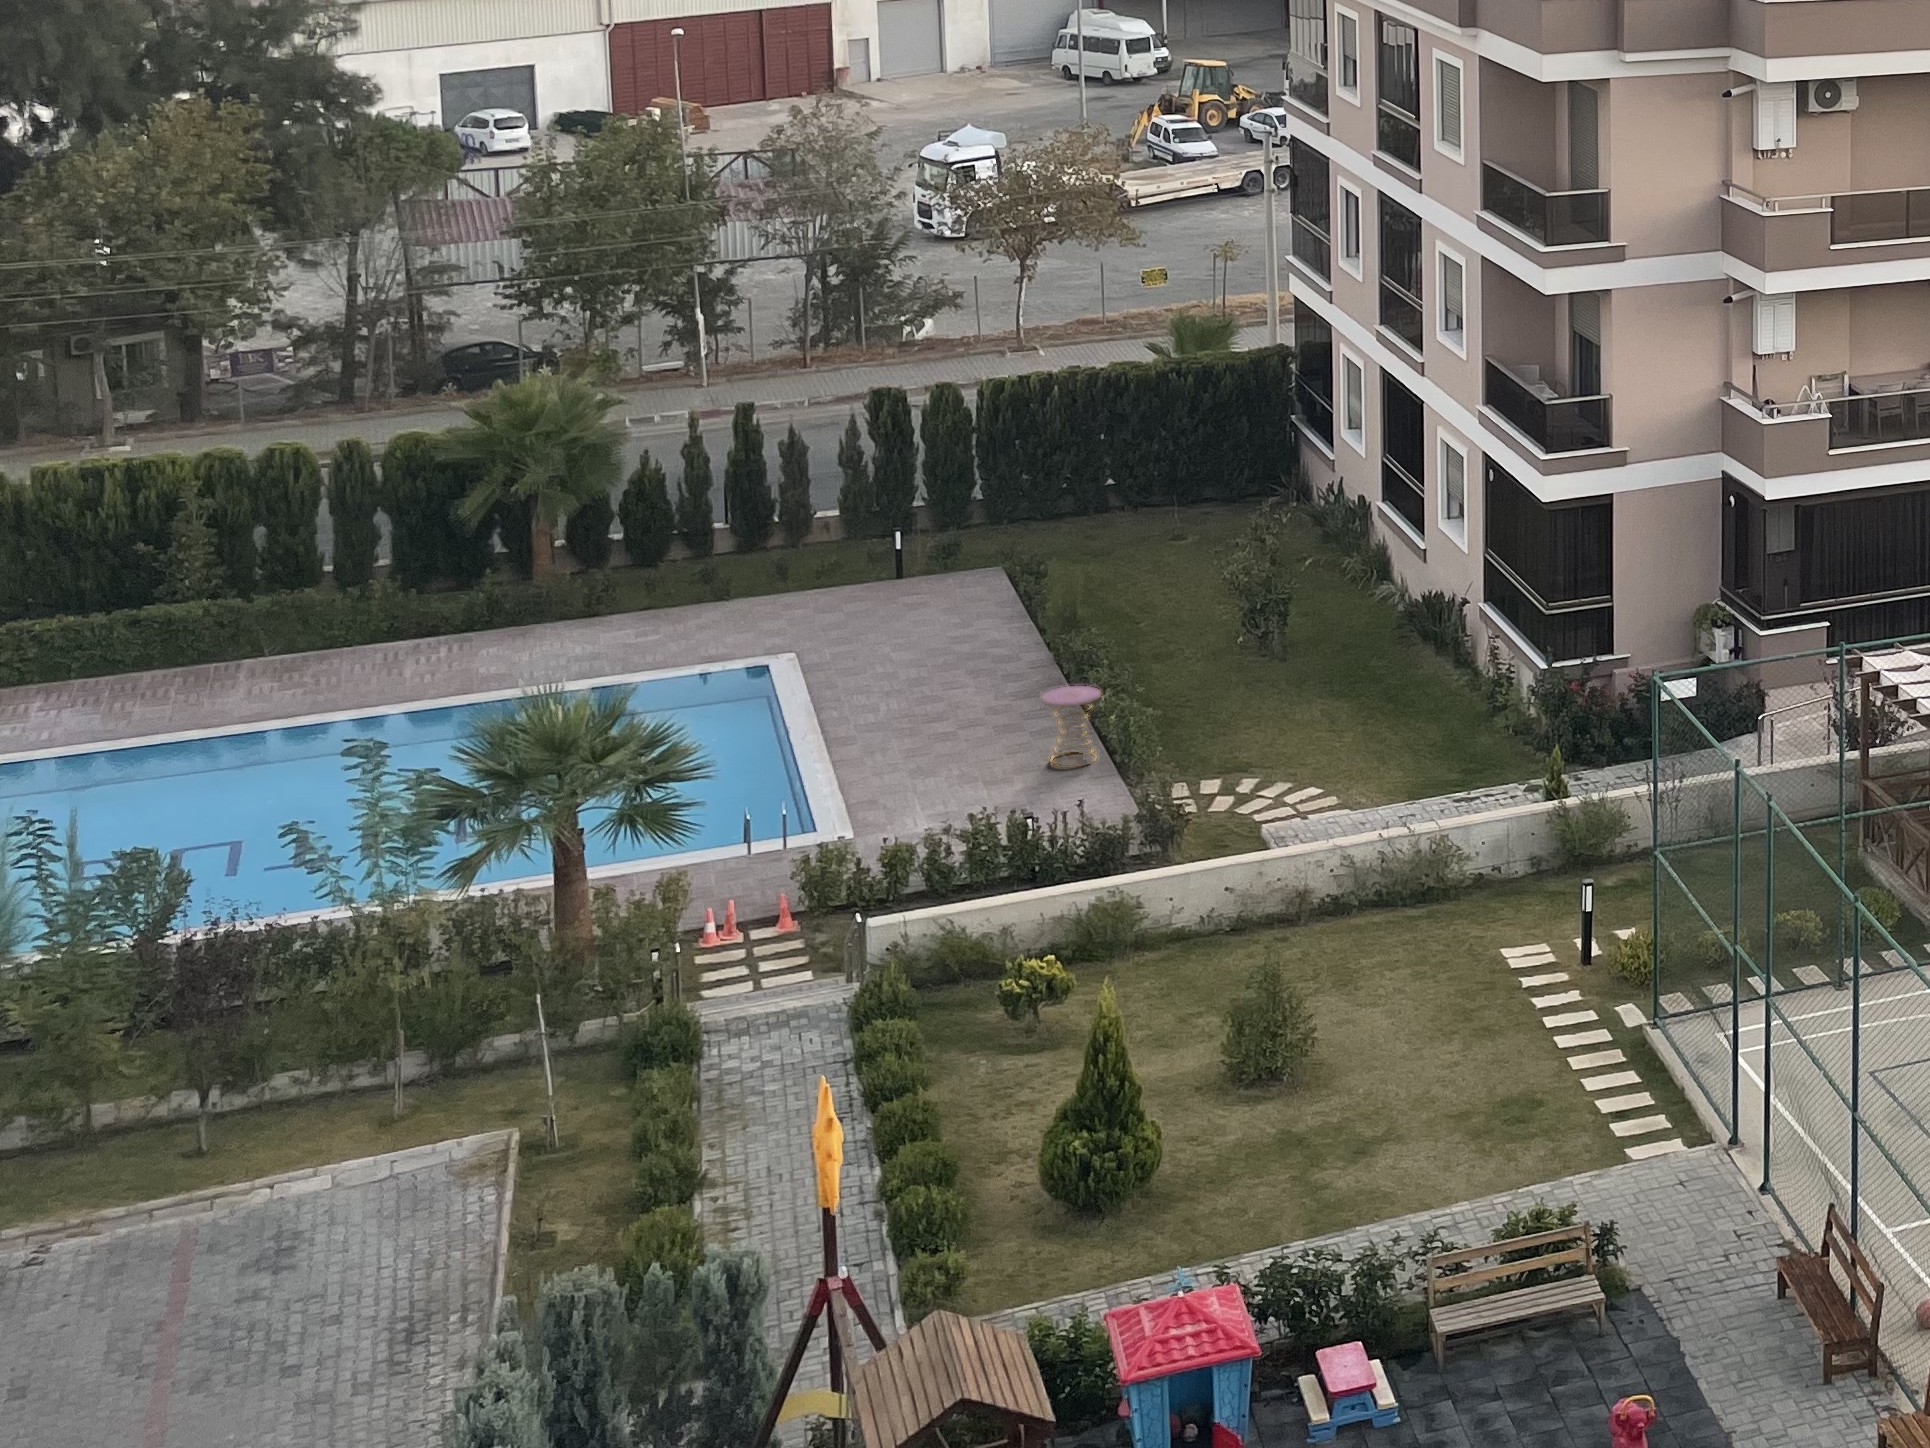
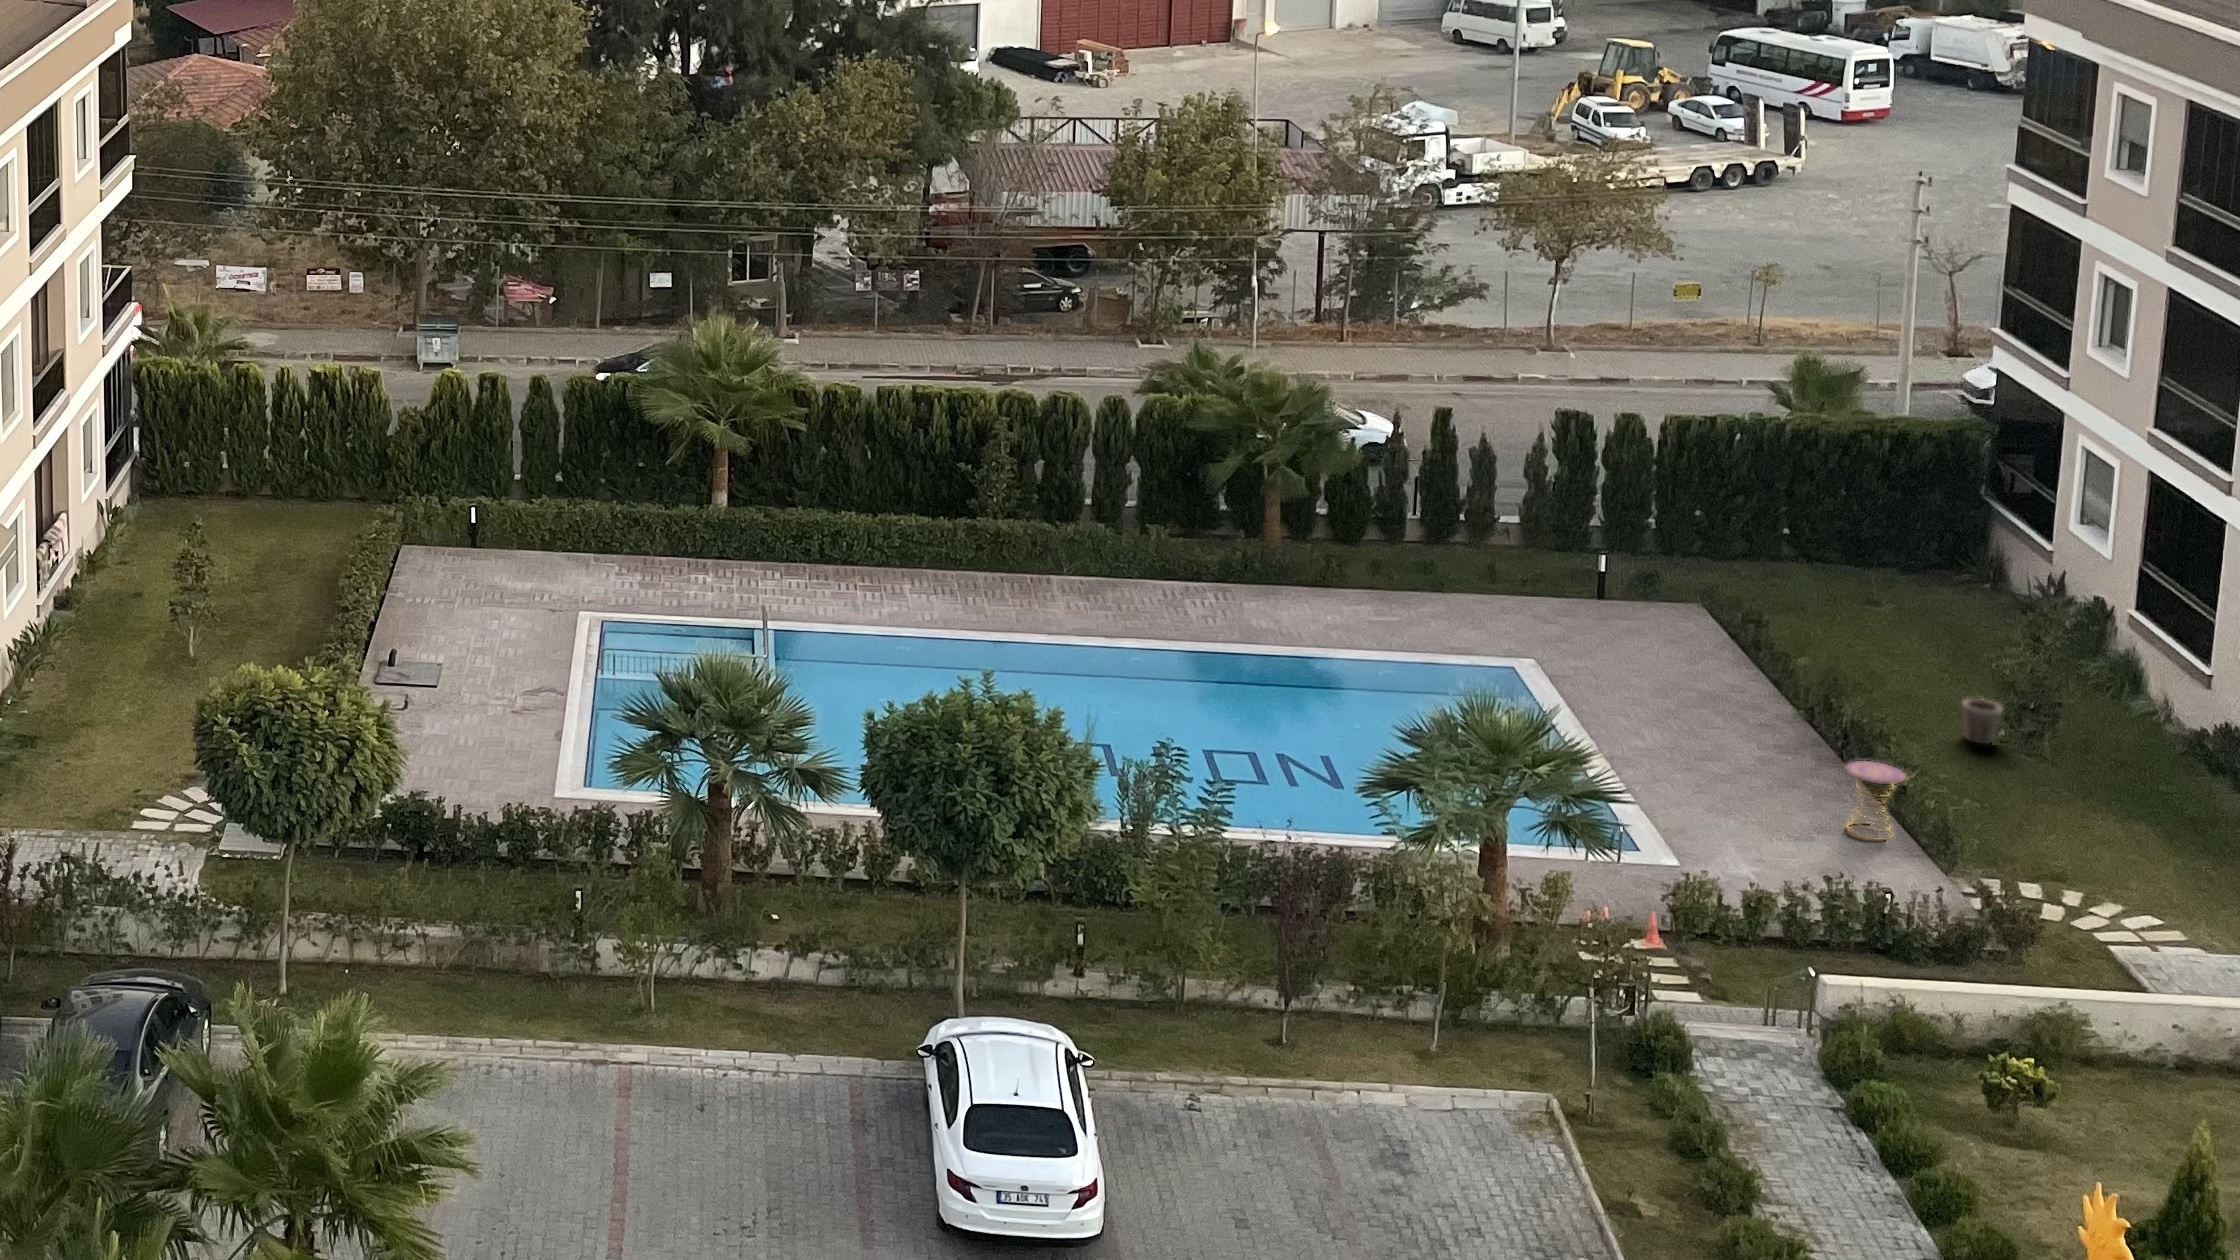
waste bin: none [1207,611,1245,655] -> present [1962,699,2003,744]

